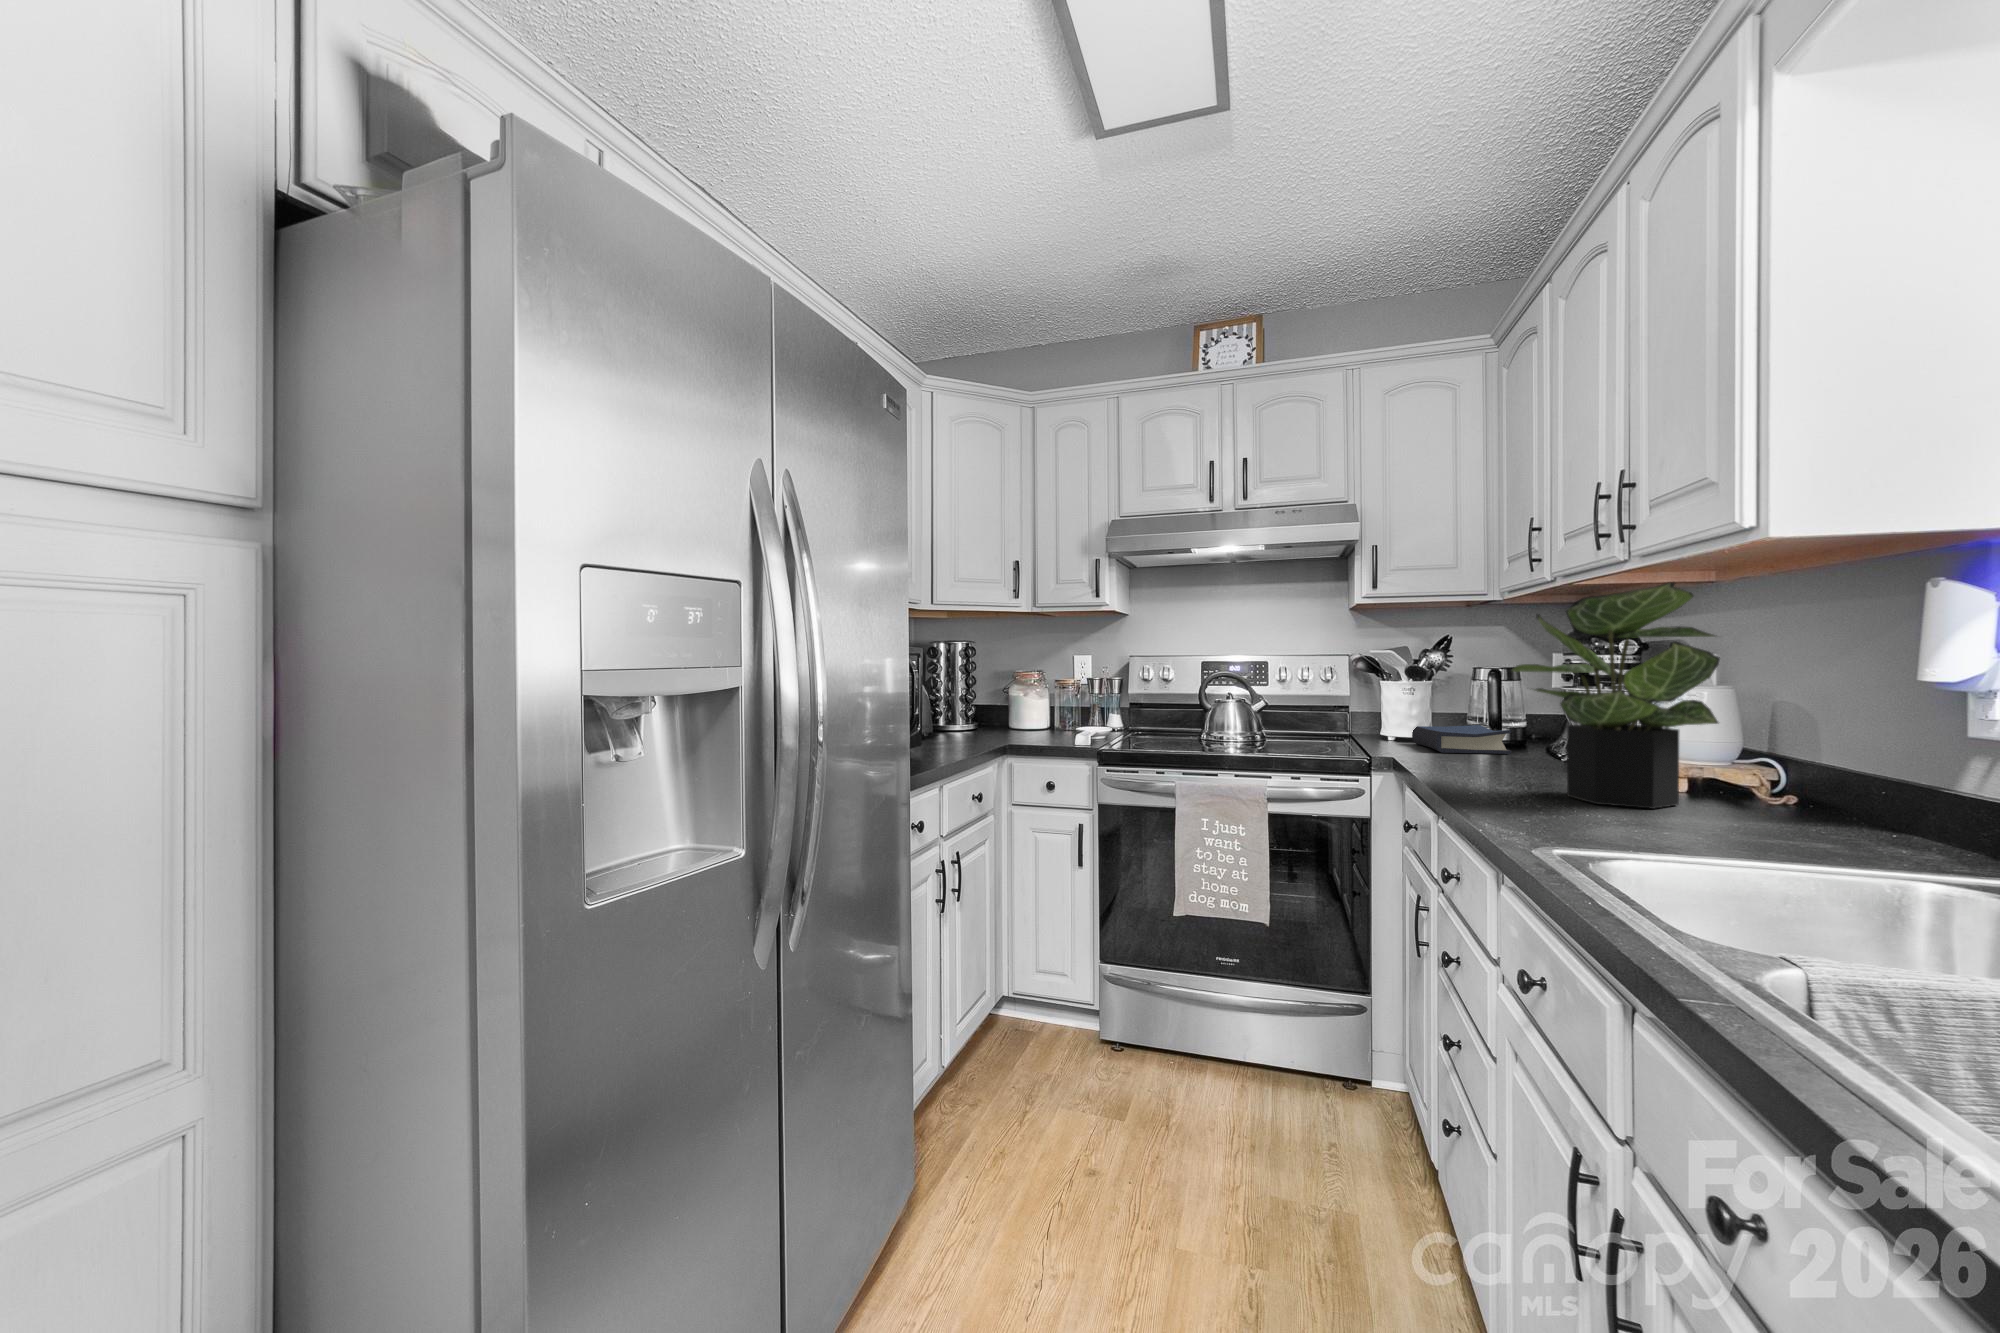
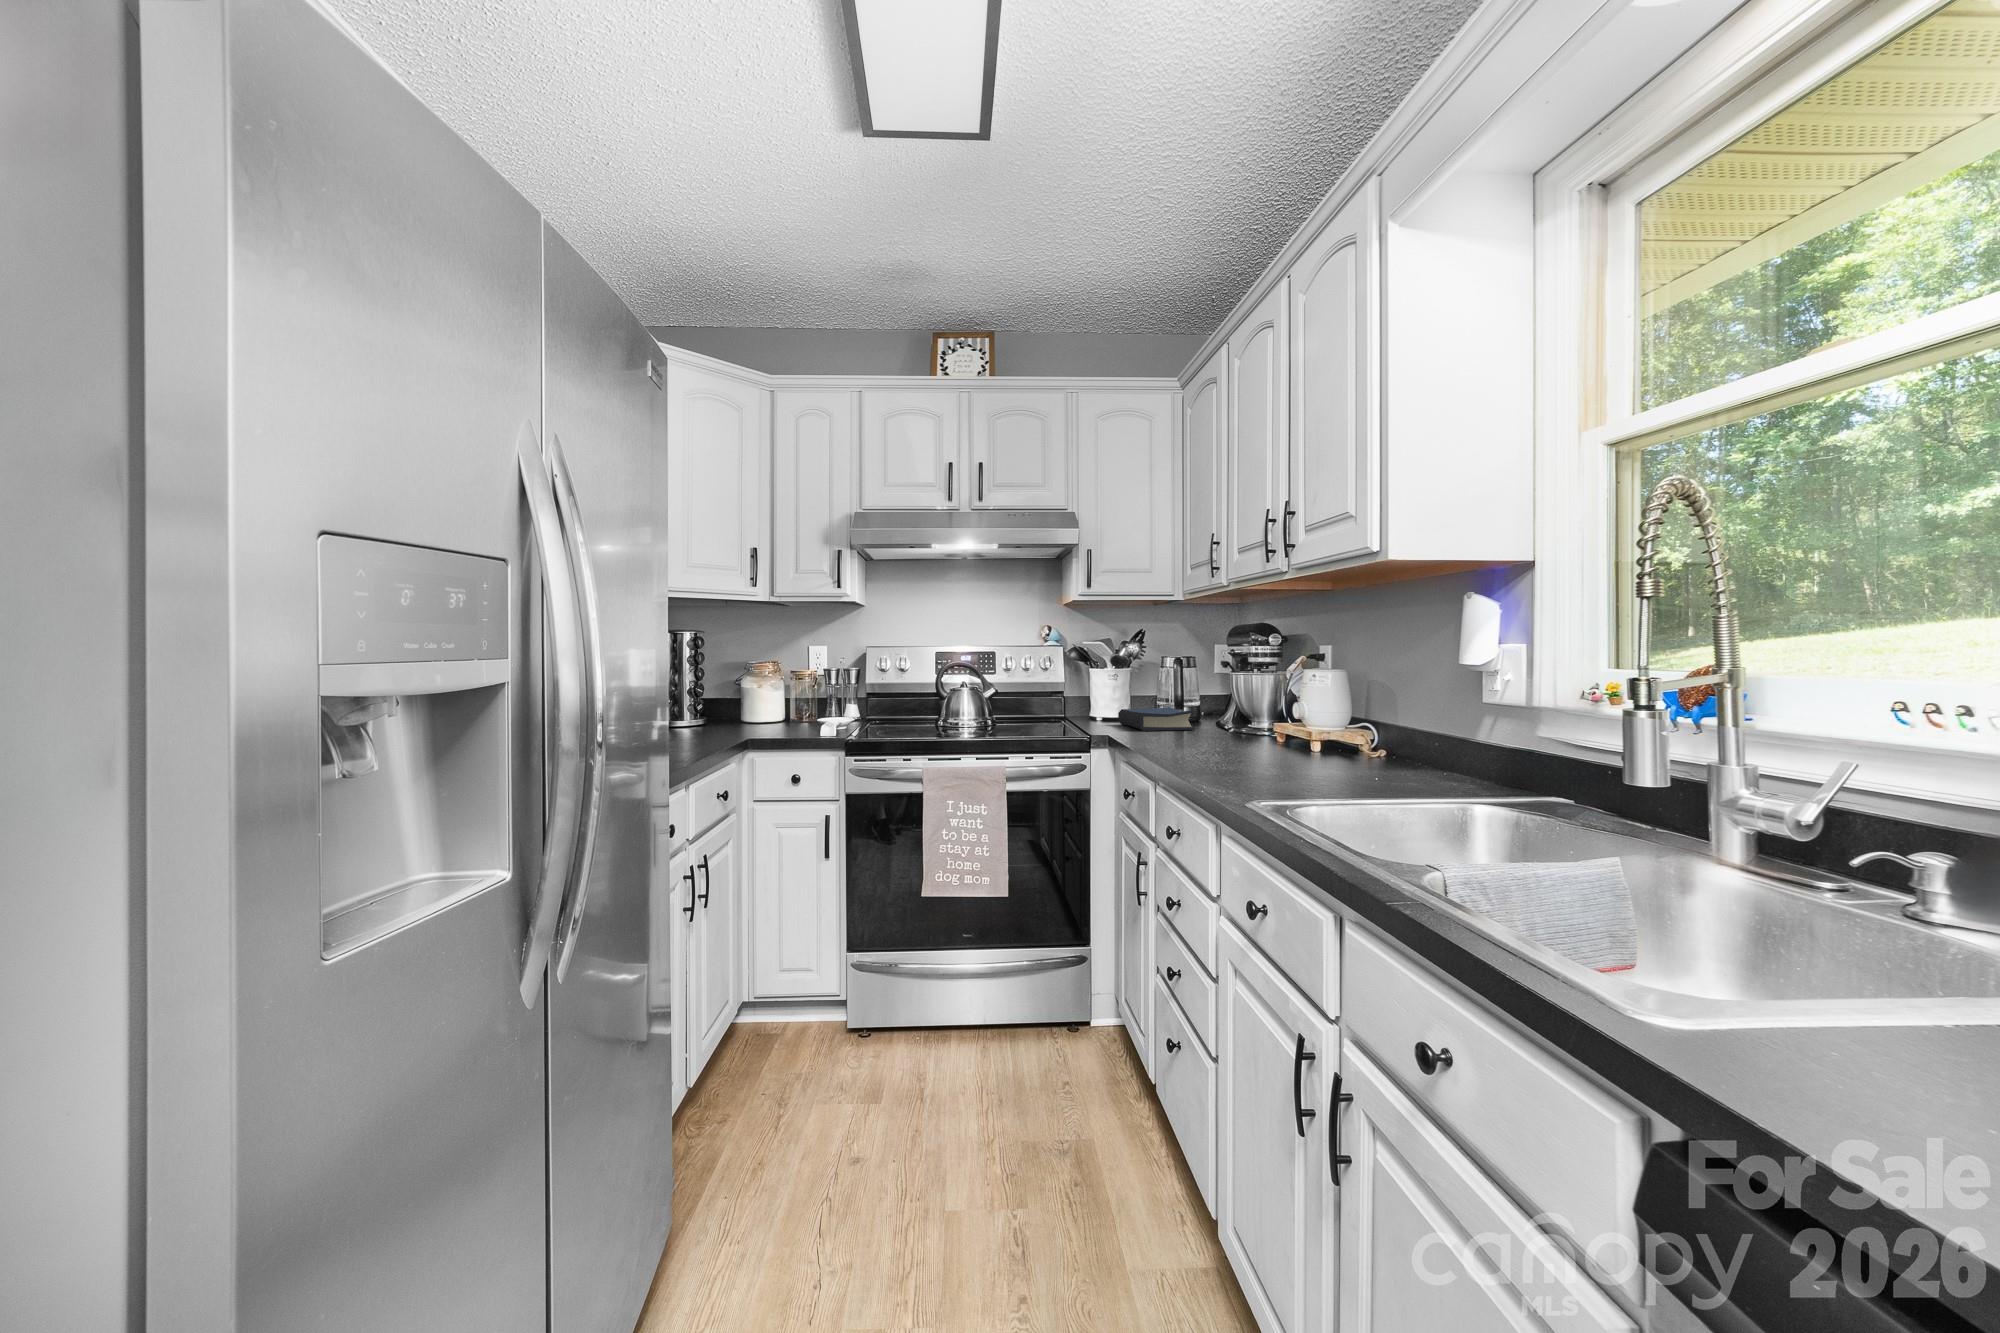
potted plant: present [1511,582,1720,809] -> none [1199,590,1347,765]

